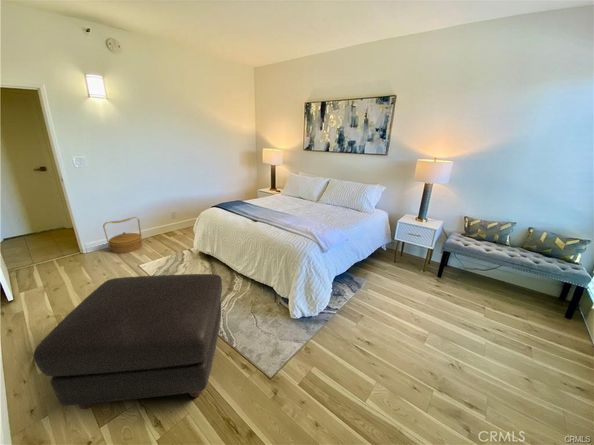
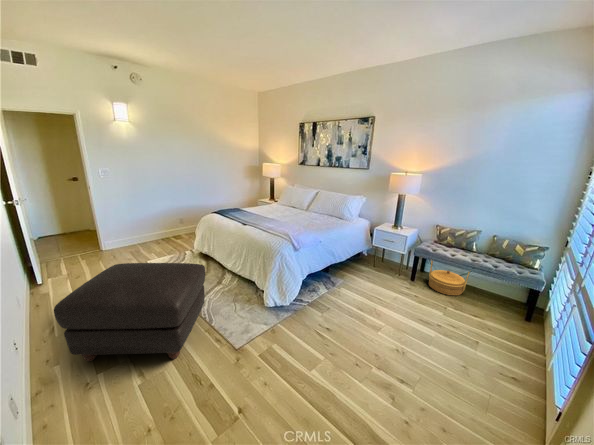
woven basket: present [103,217,142,253] -> present [429,261,470,295]

